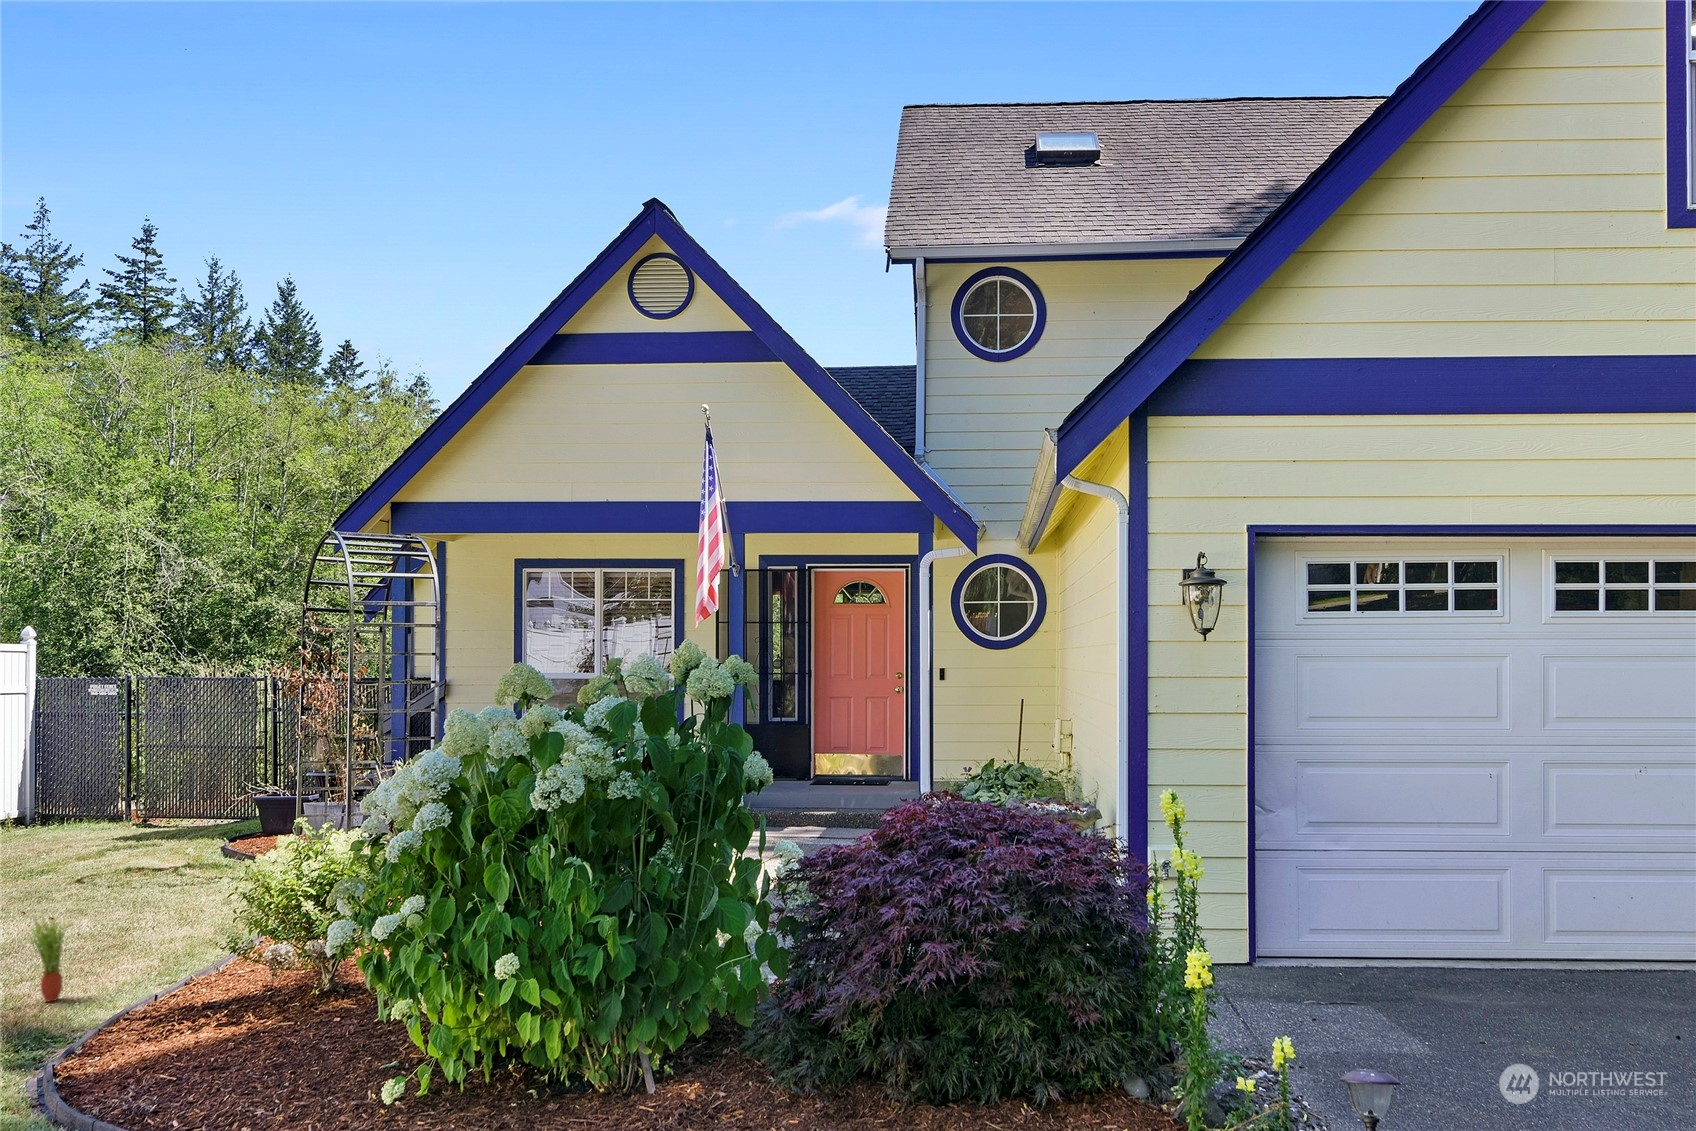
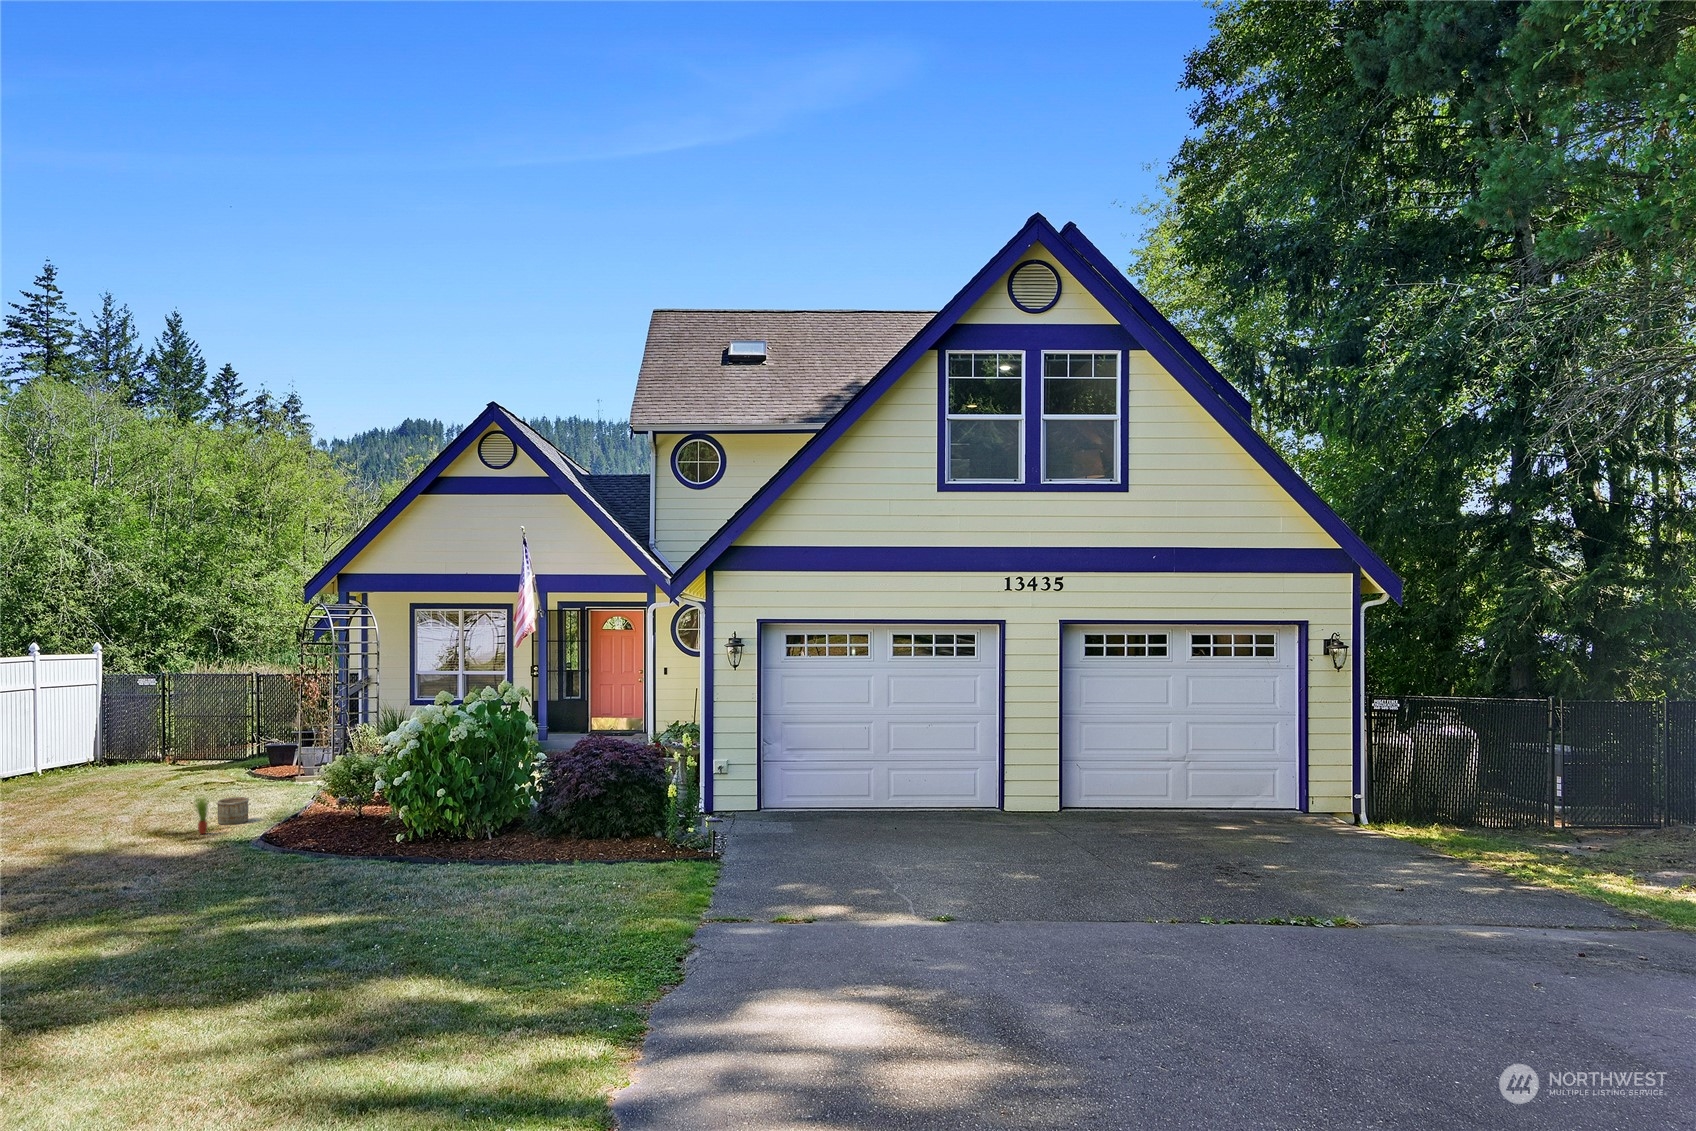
wooden bucket: none [104,914,173,974] -> present [217,797,249,825]

